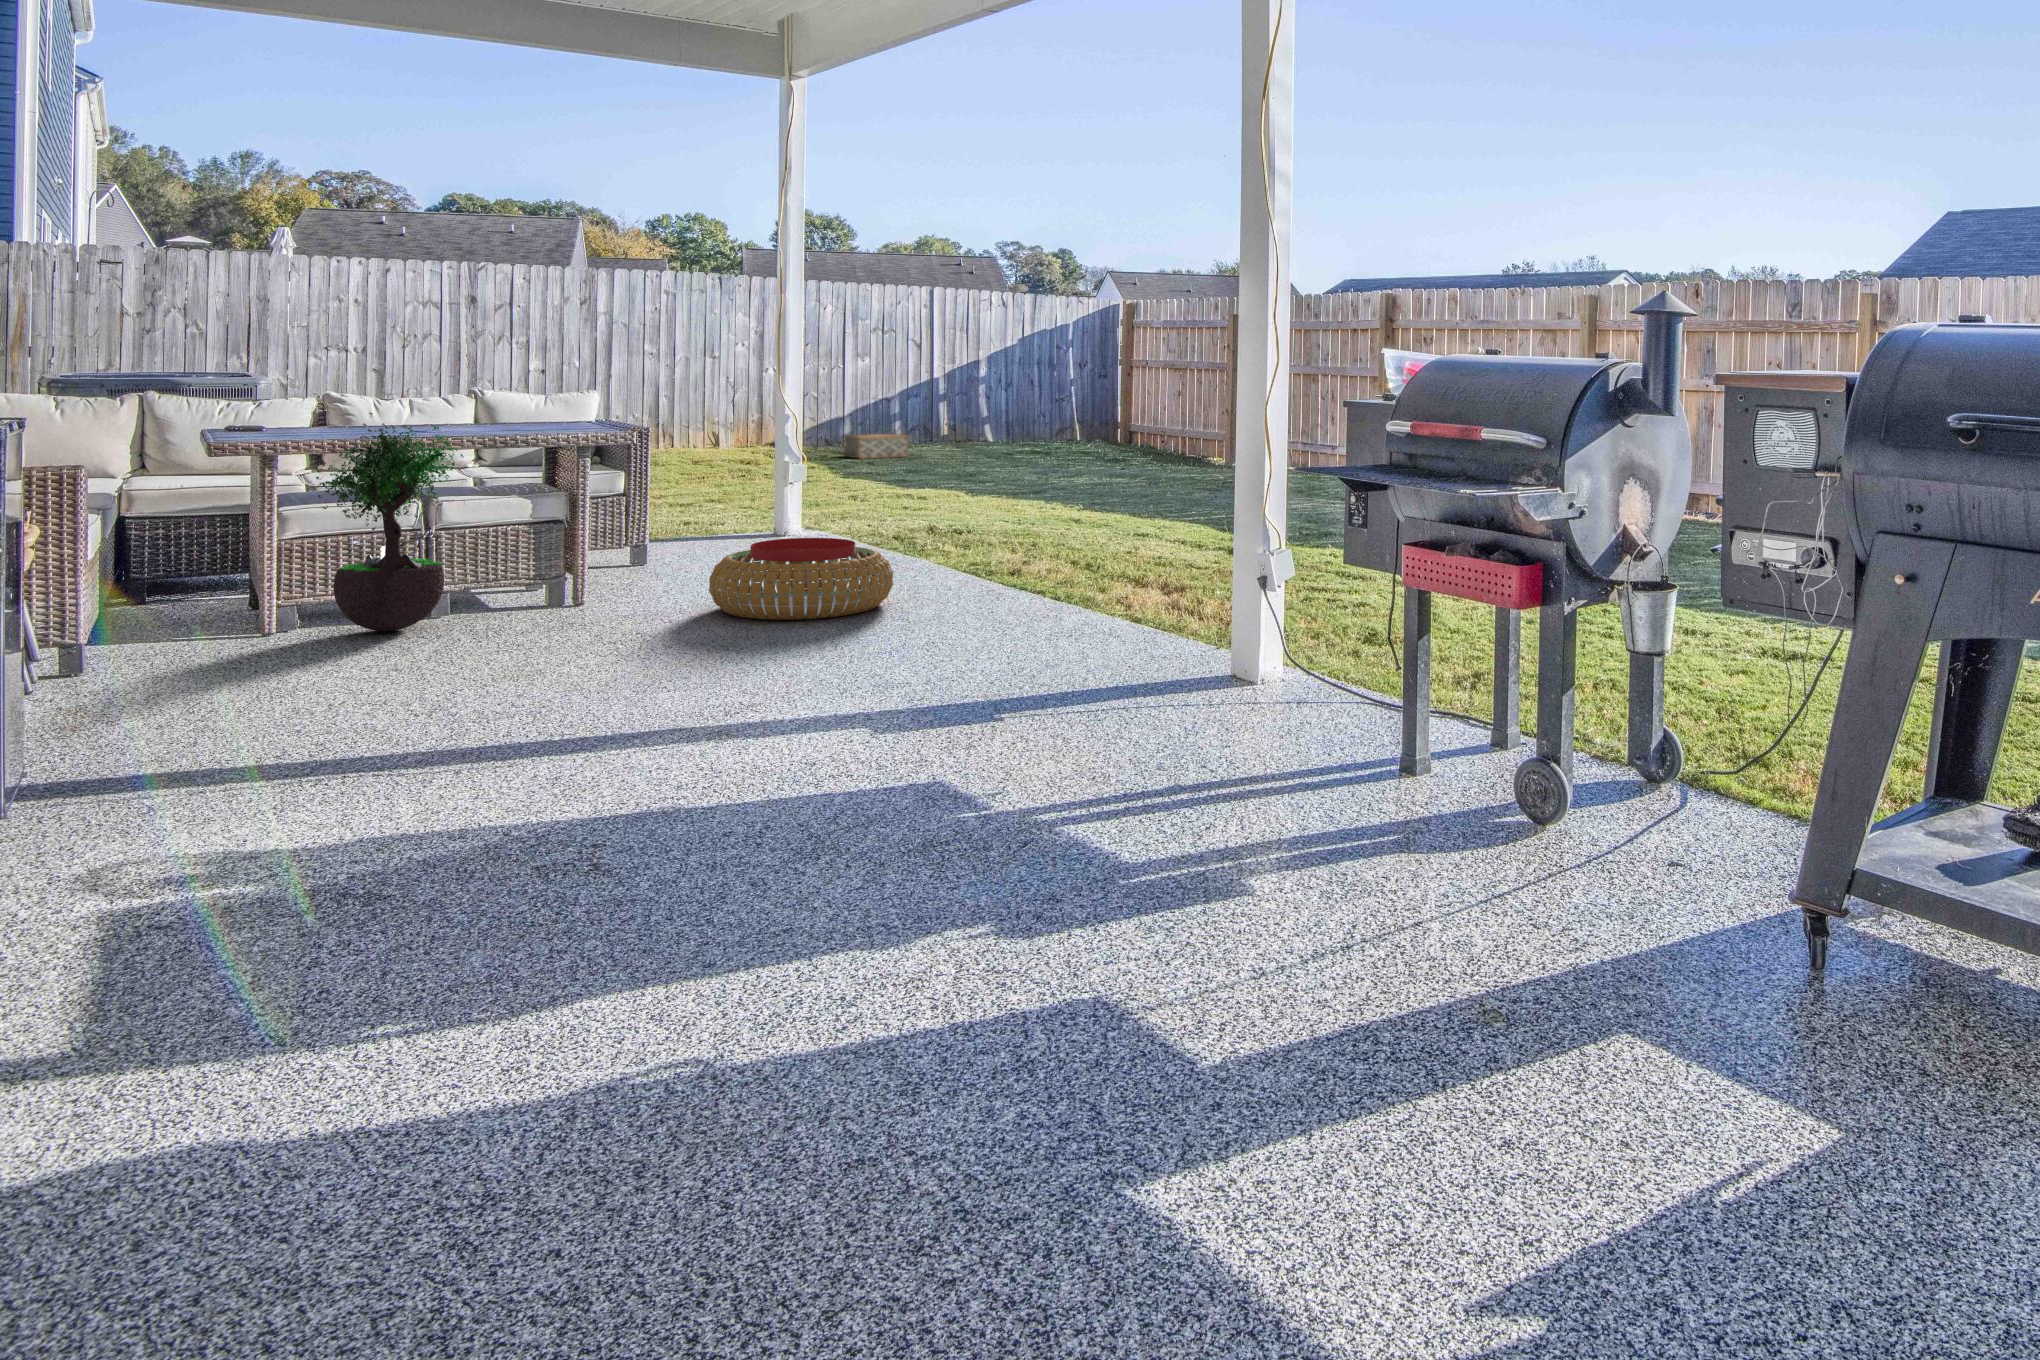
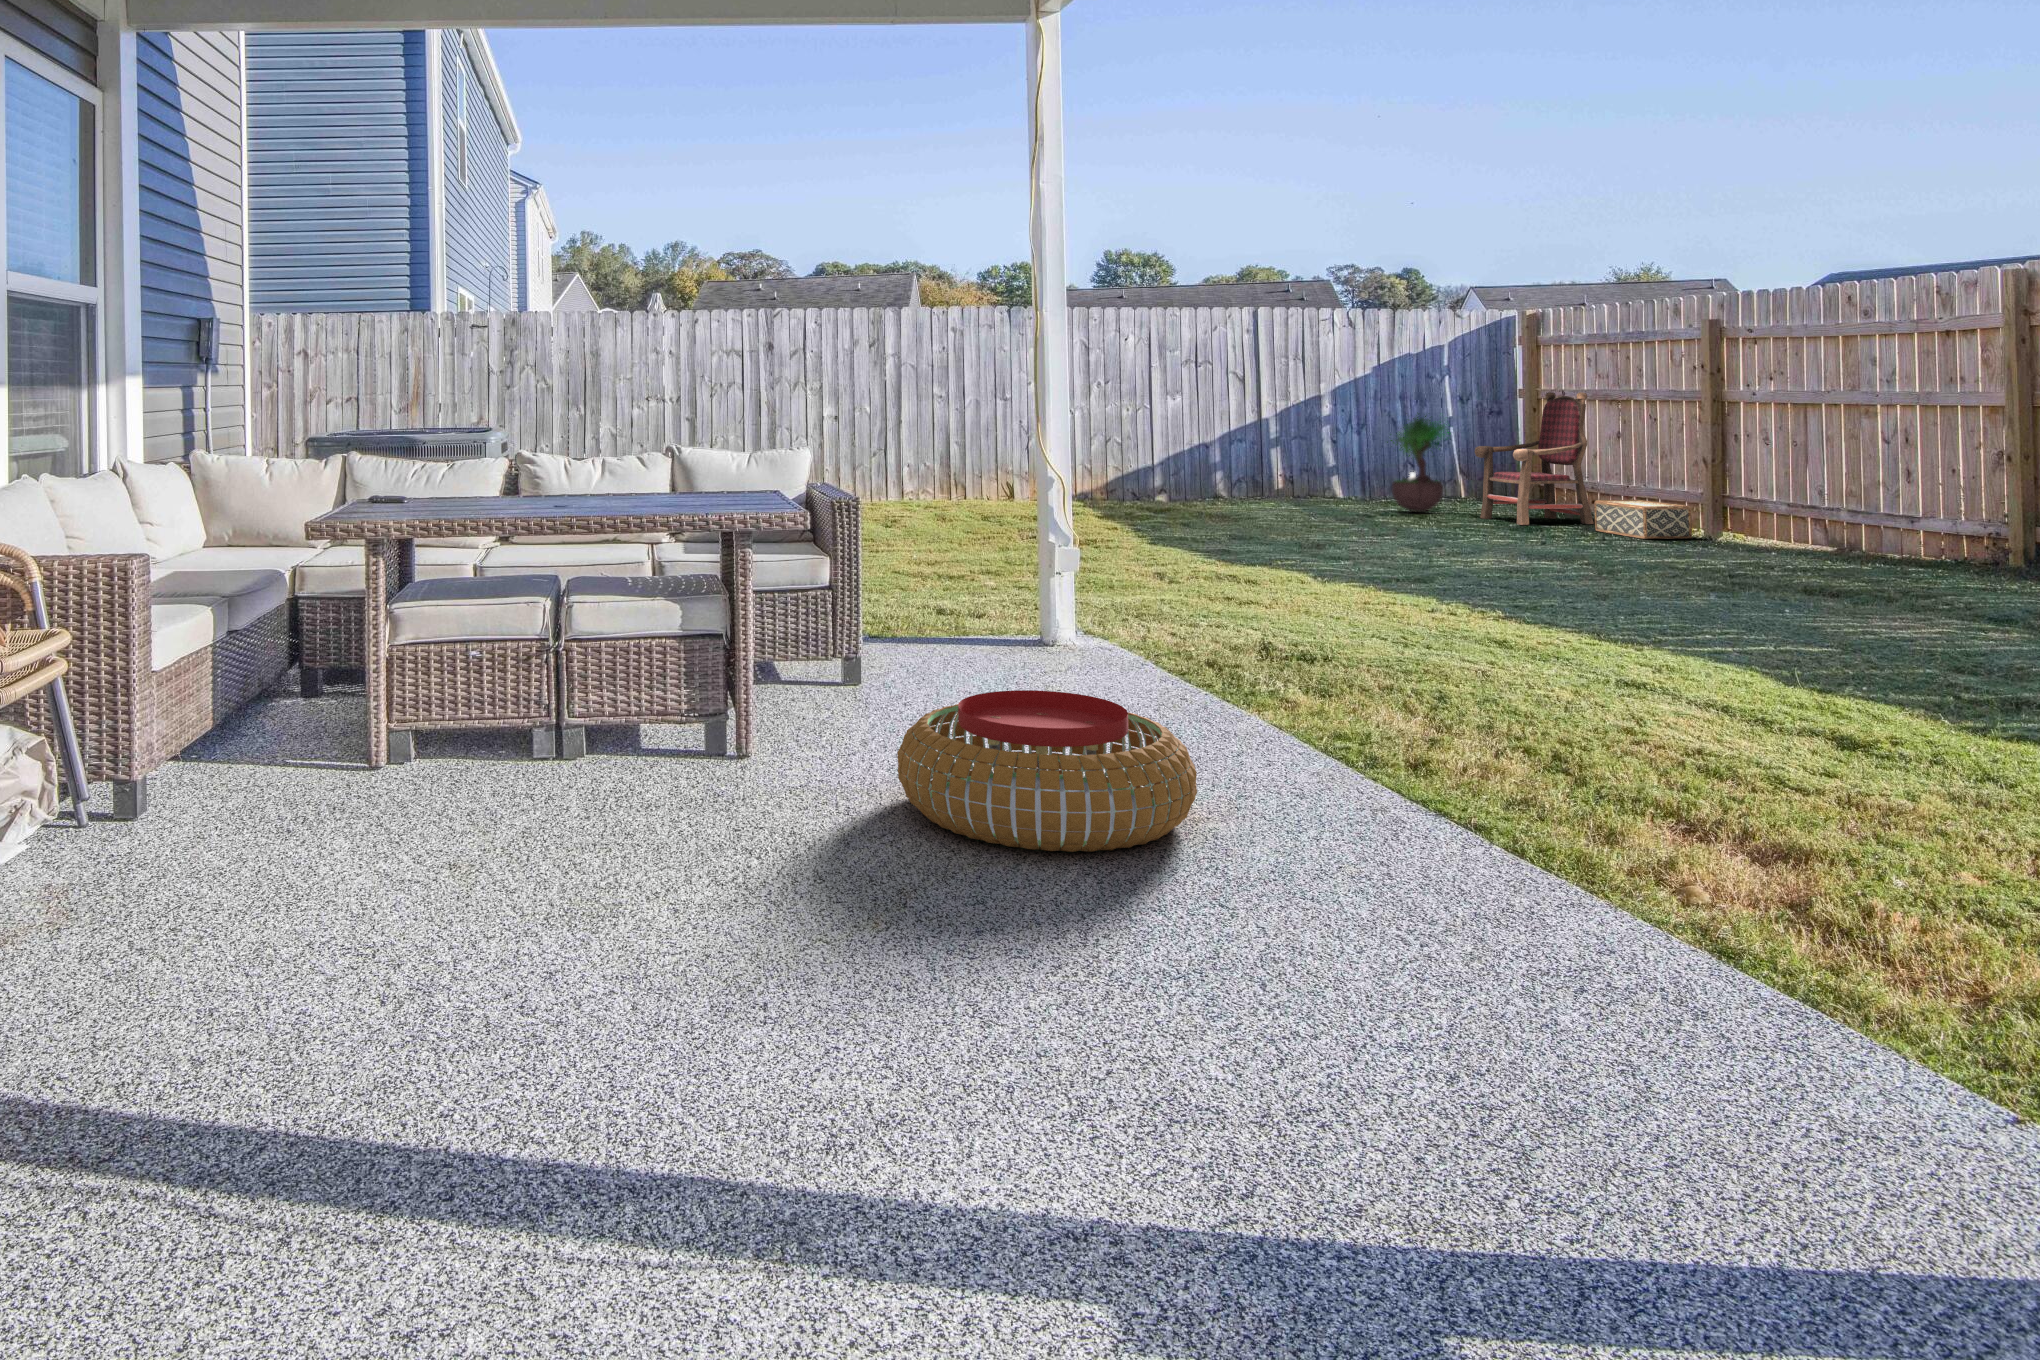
armchair: none [1083,362,1154,458] -> present [1474,392,1594,525]
potted tree: present [310,413,464,631] -> present [1387,414,1449,512]
woven basket: present [844,434,908,459] -> present [1594,500,1692,539]

